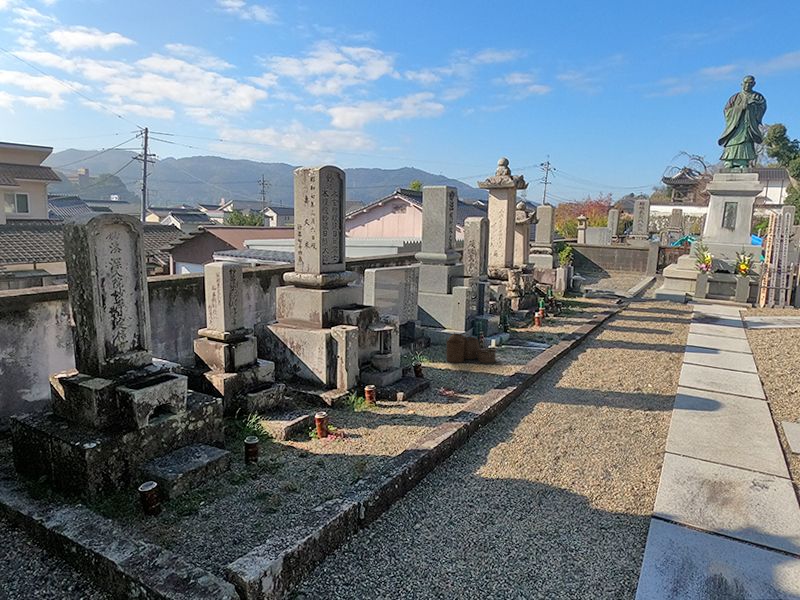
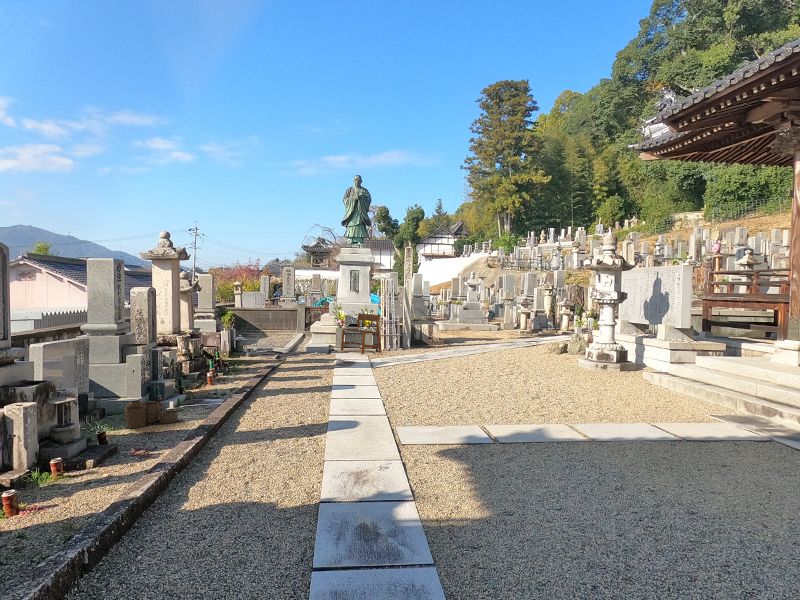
bench: none [704,254,773,309] -> present [341,313,381,354]

